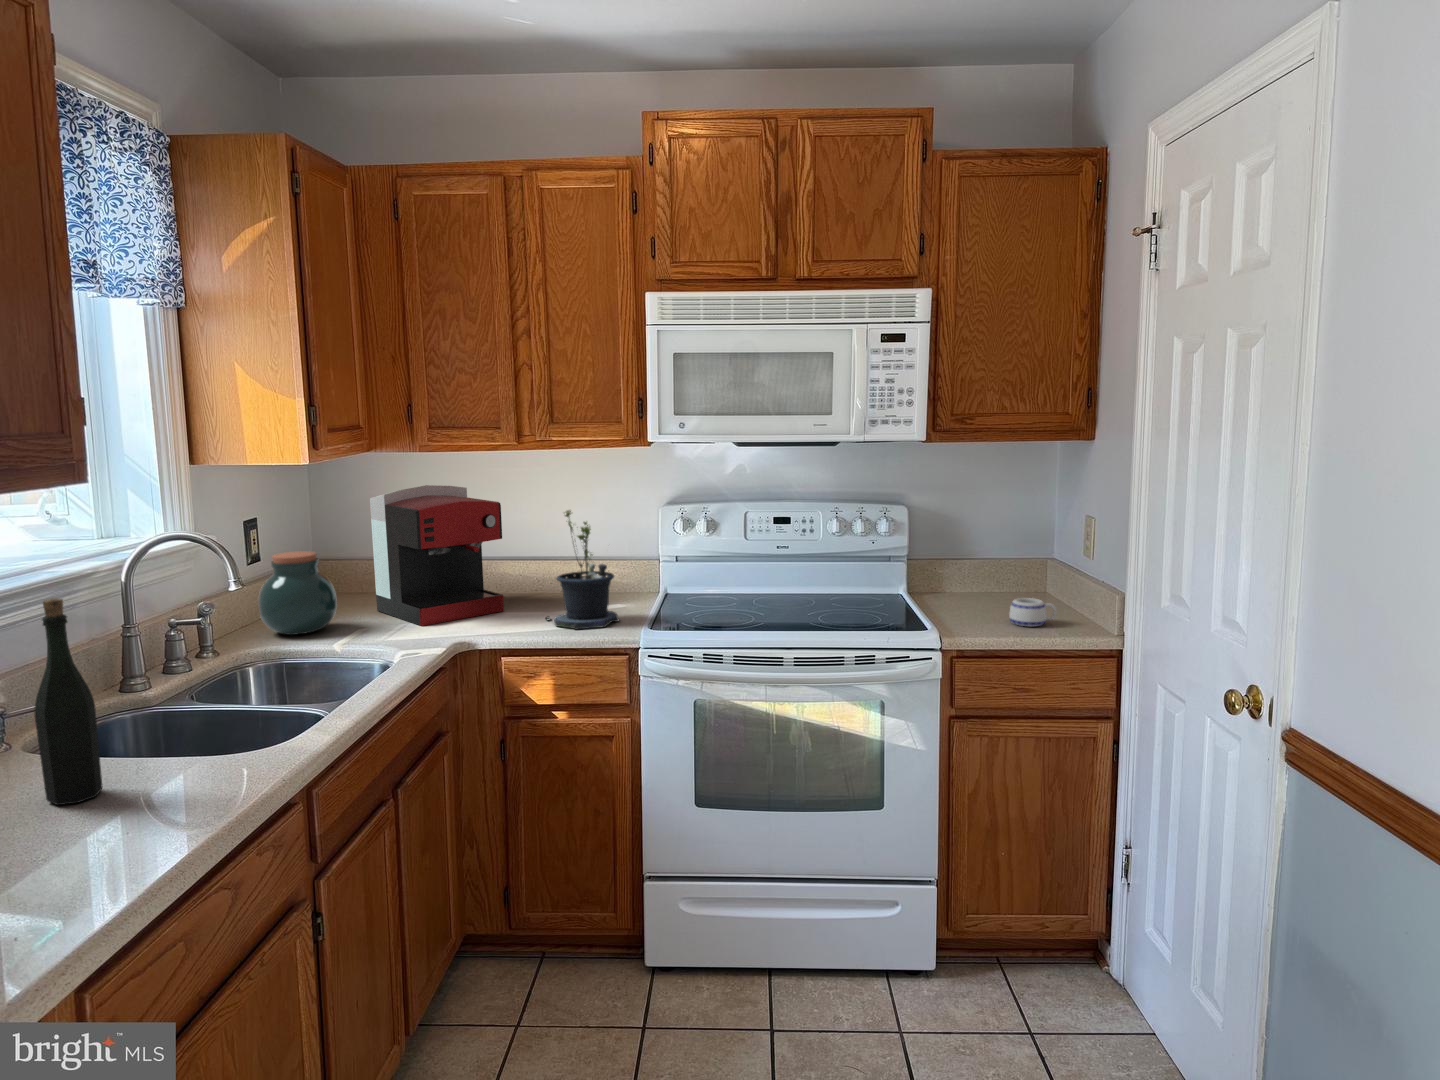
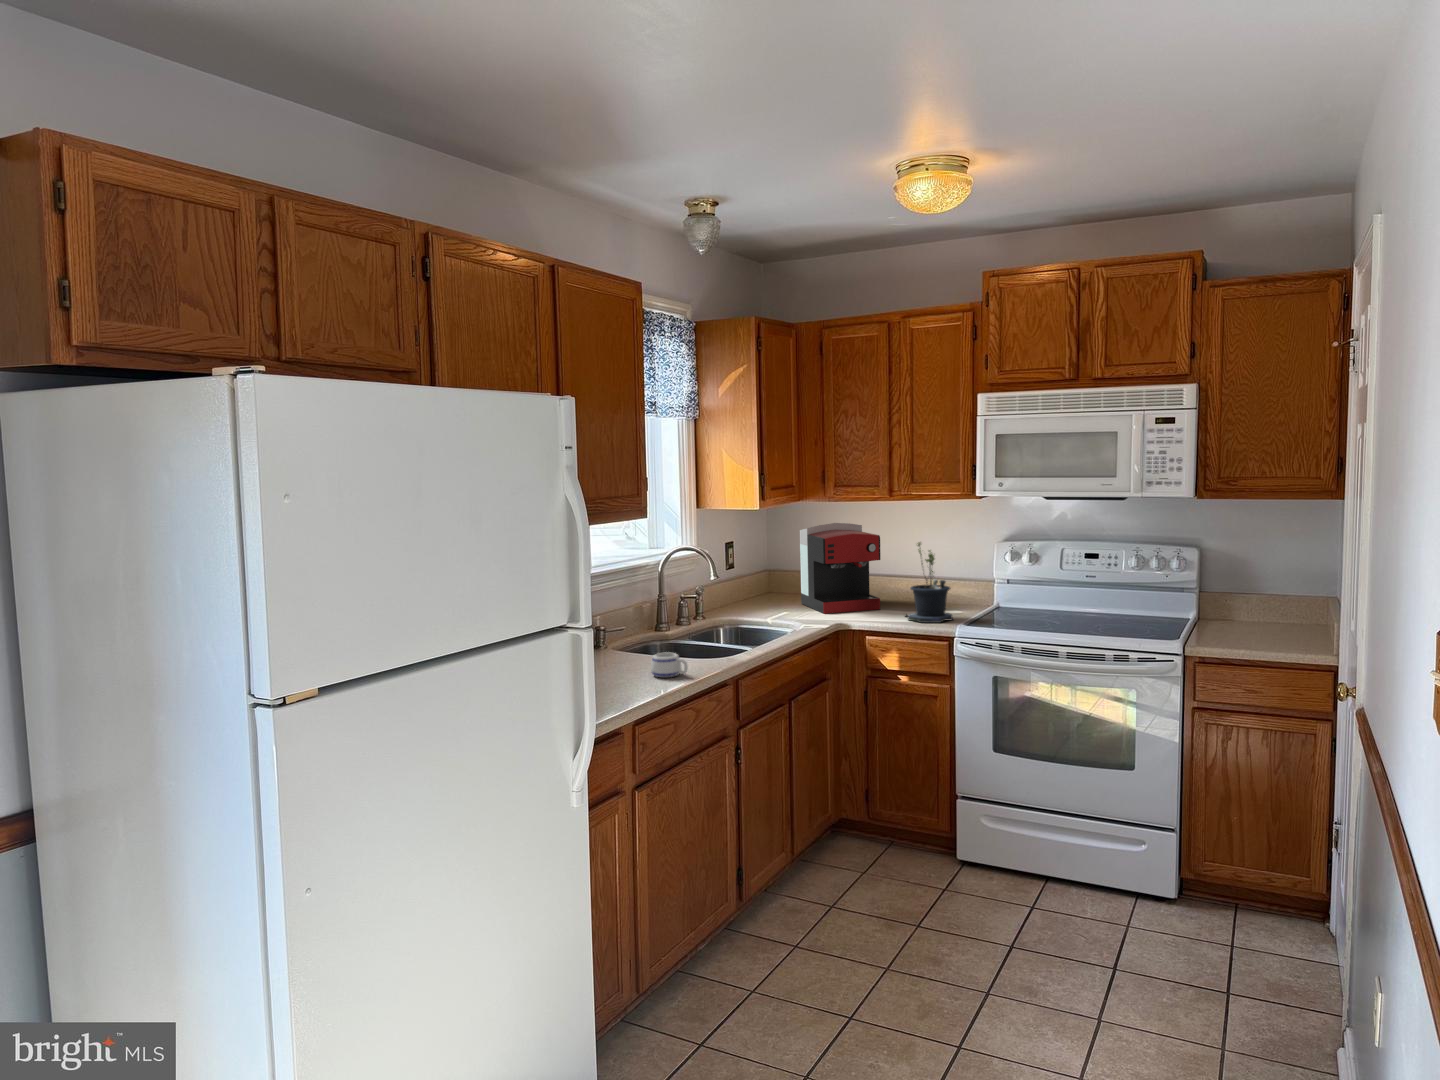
jar: present [258,551,337,635] -> none [730,562,774,613]
bottle: present [35,598,103,805] -> none [619,572,645,671]
mug: present [1009,598,1057,626] -> present [651,652,688,677]

